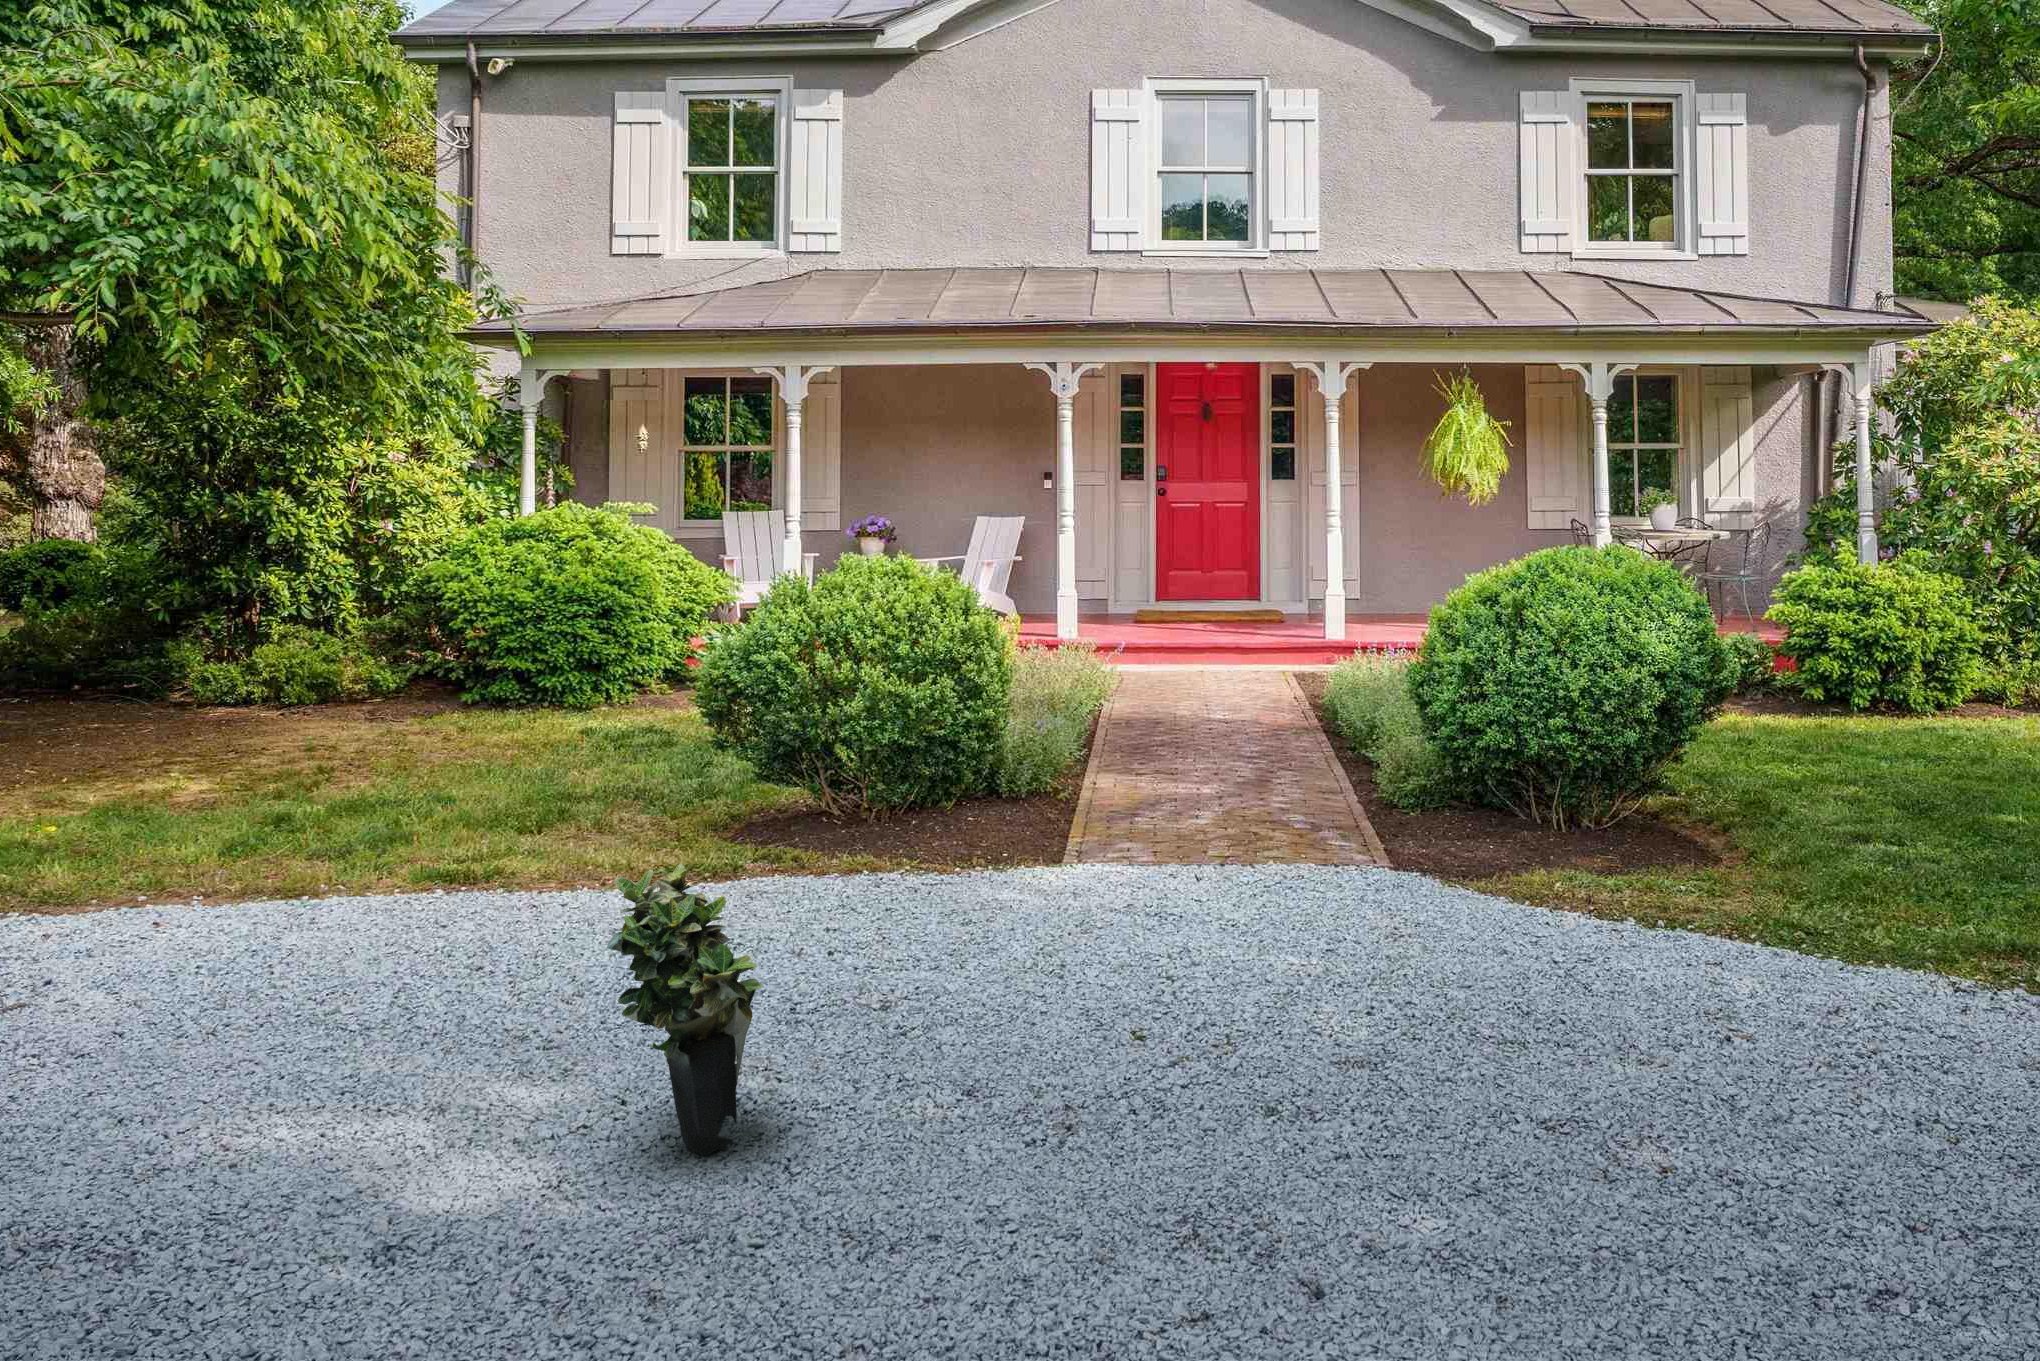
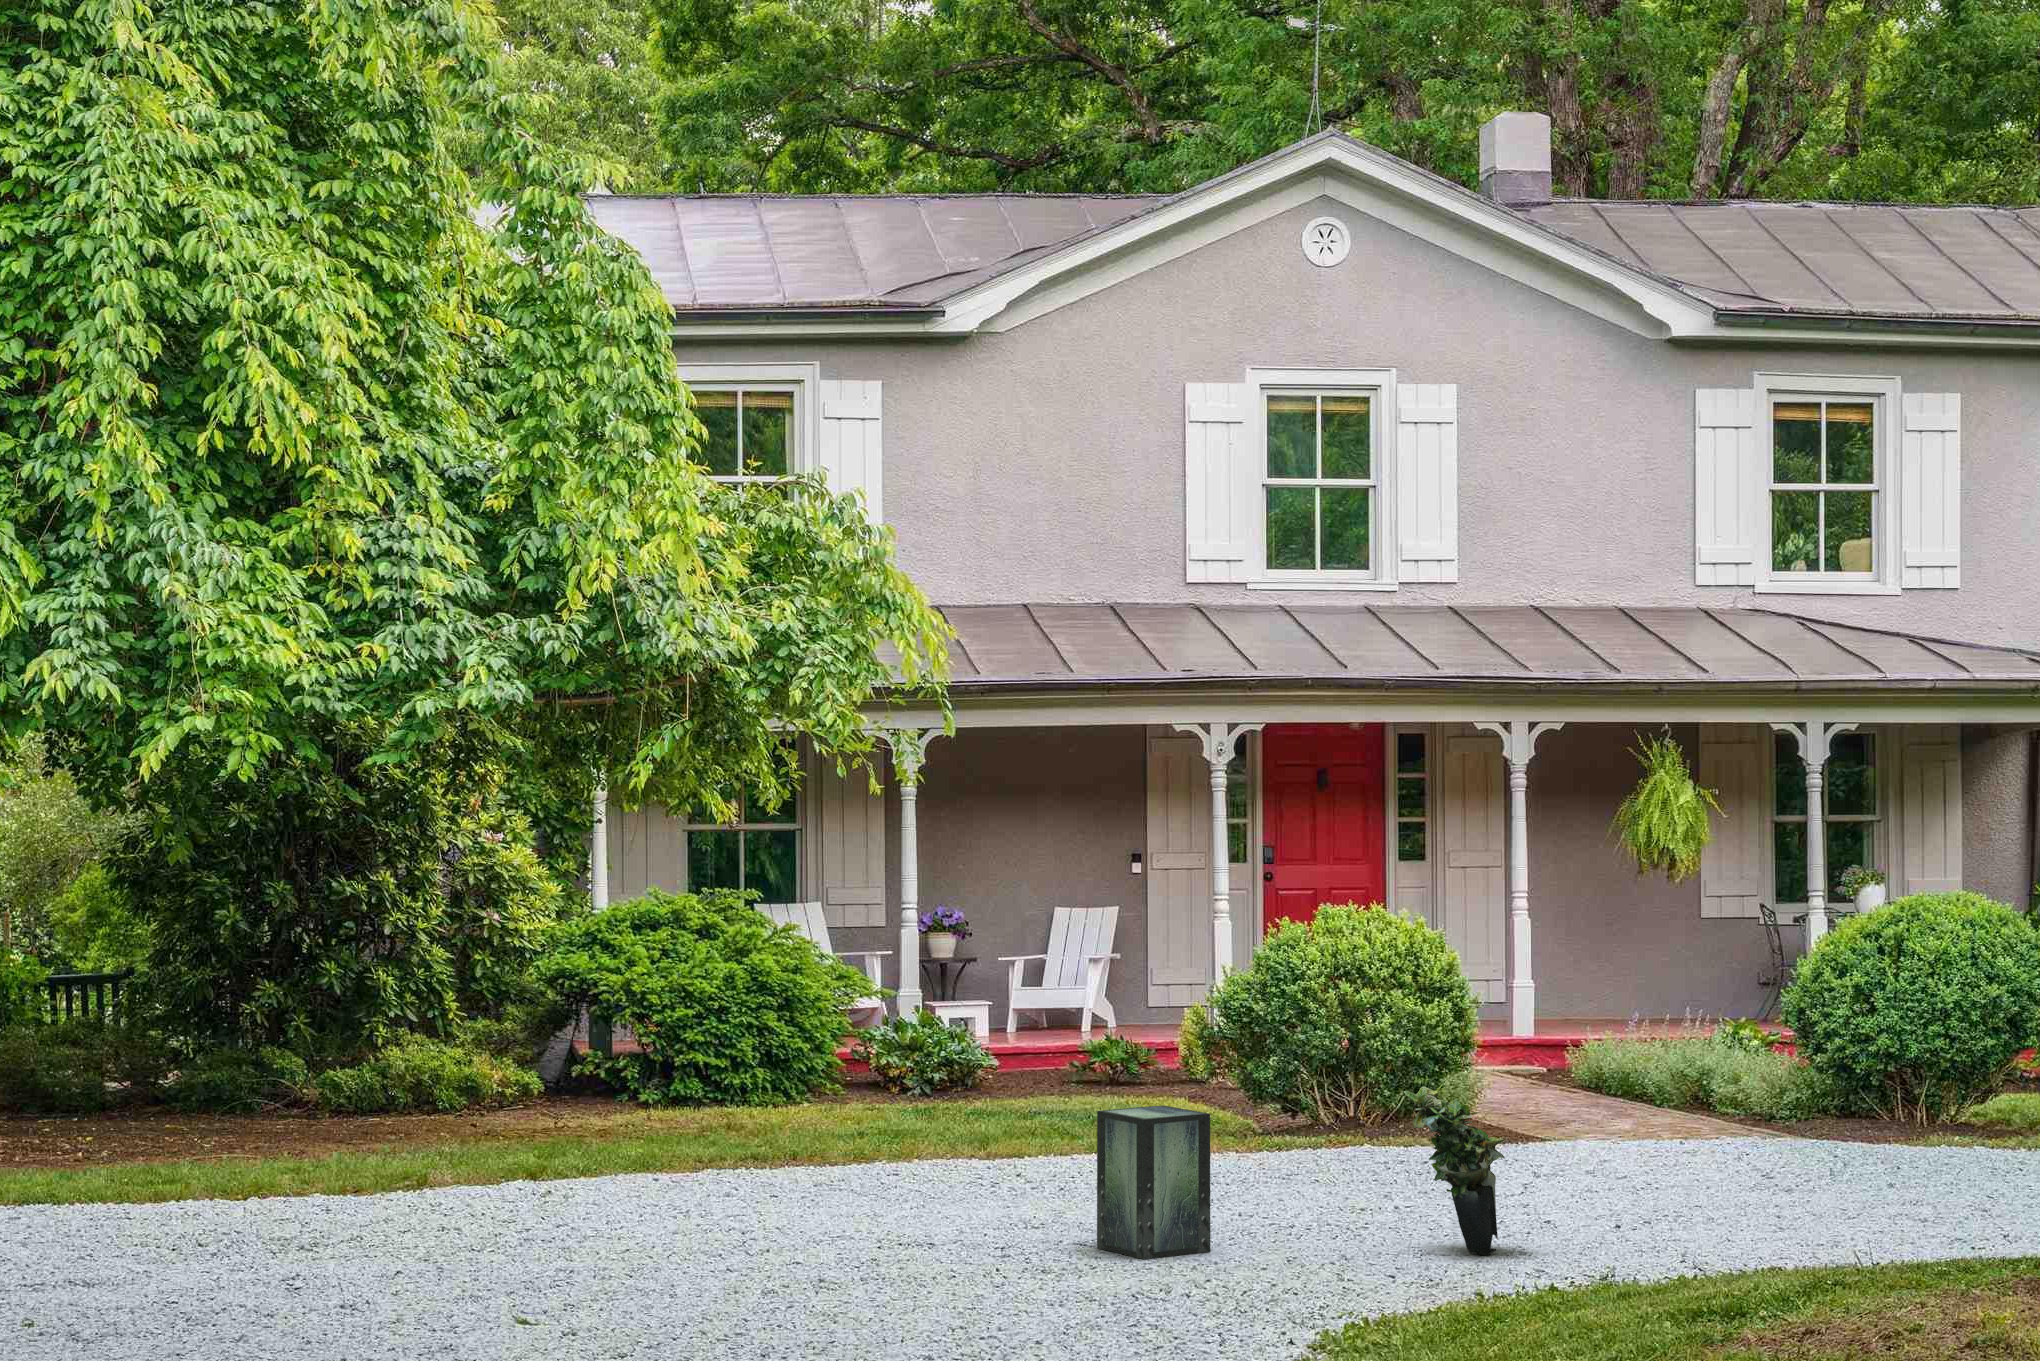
storage box: none [181,863,342,1133] -> present [1097,1105,1210,1260]

